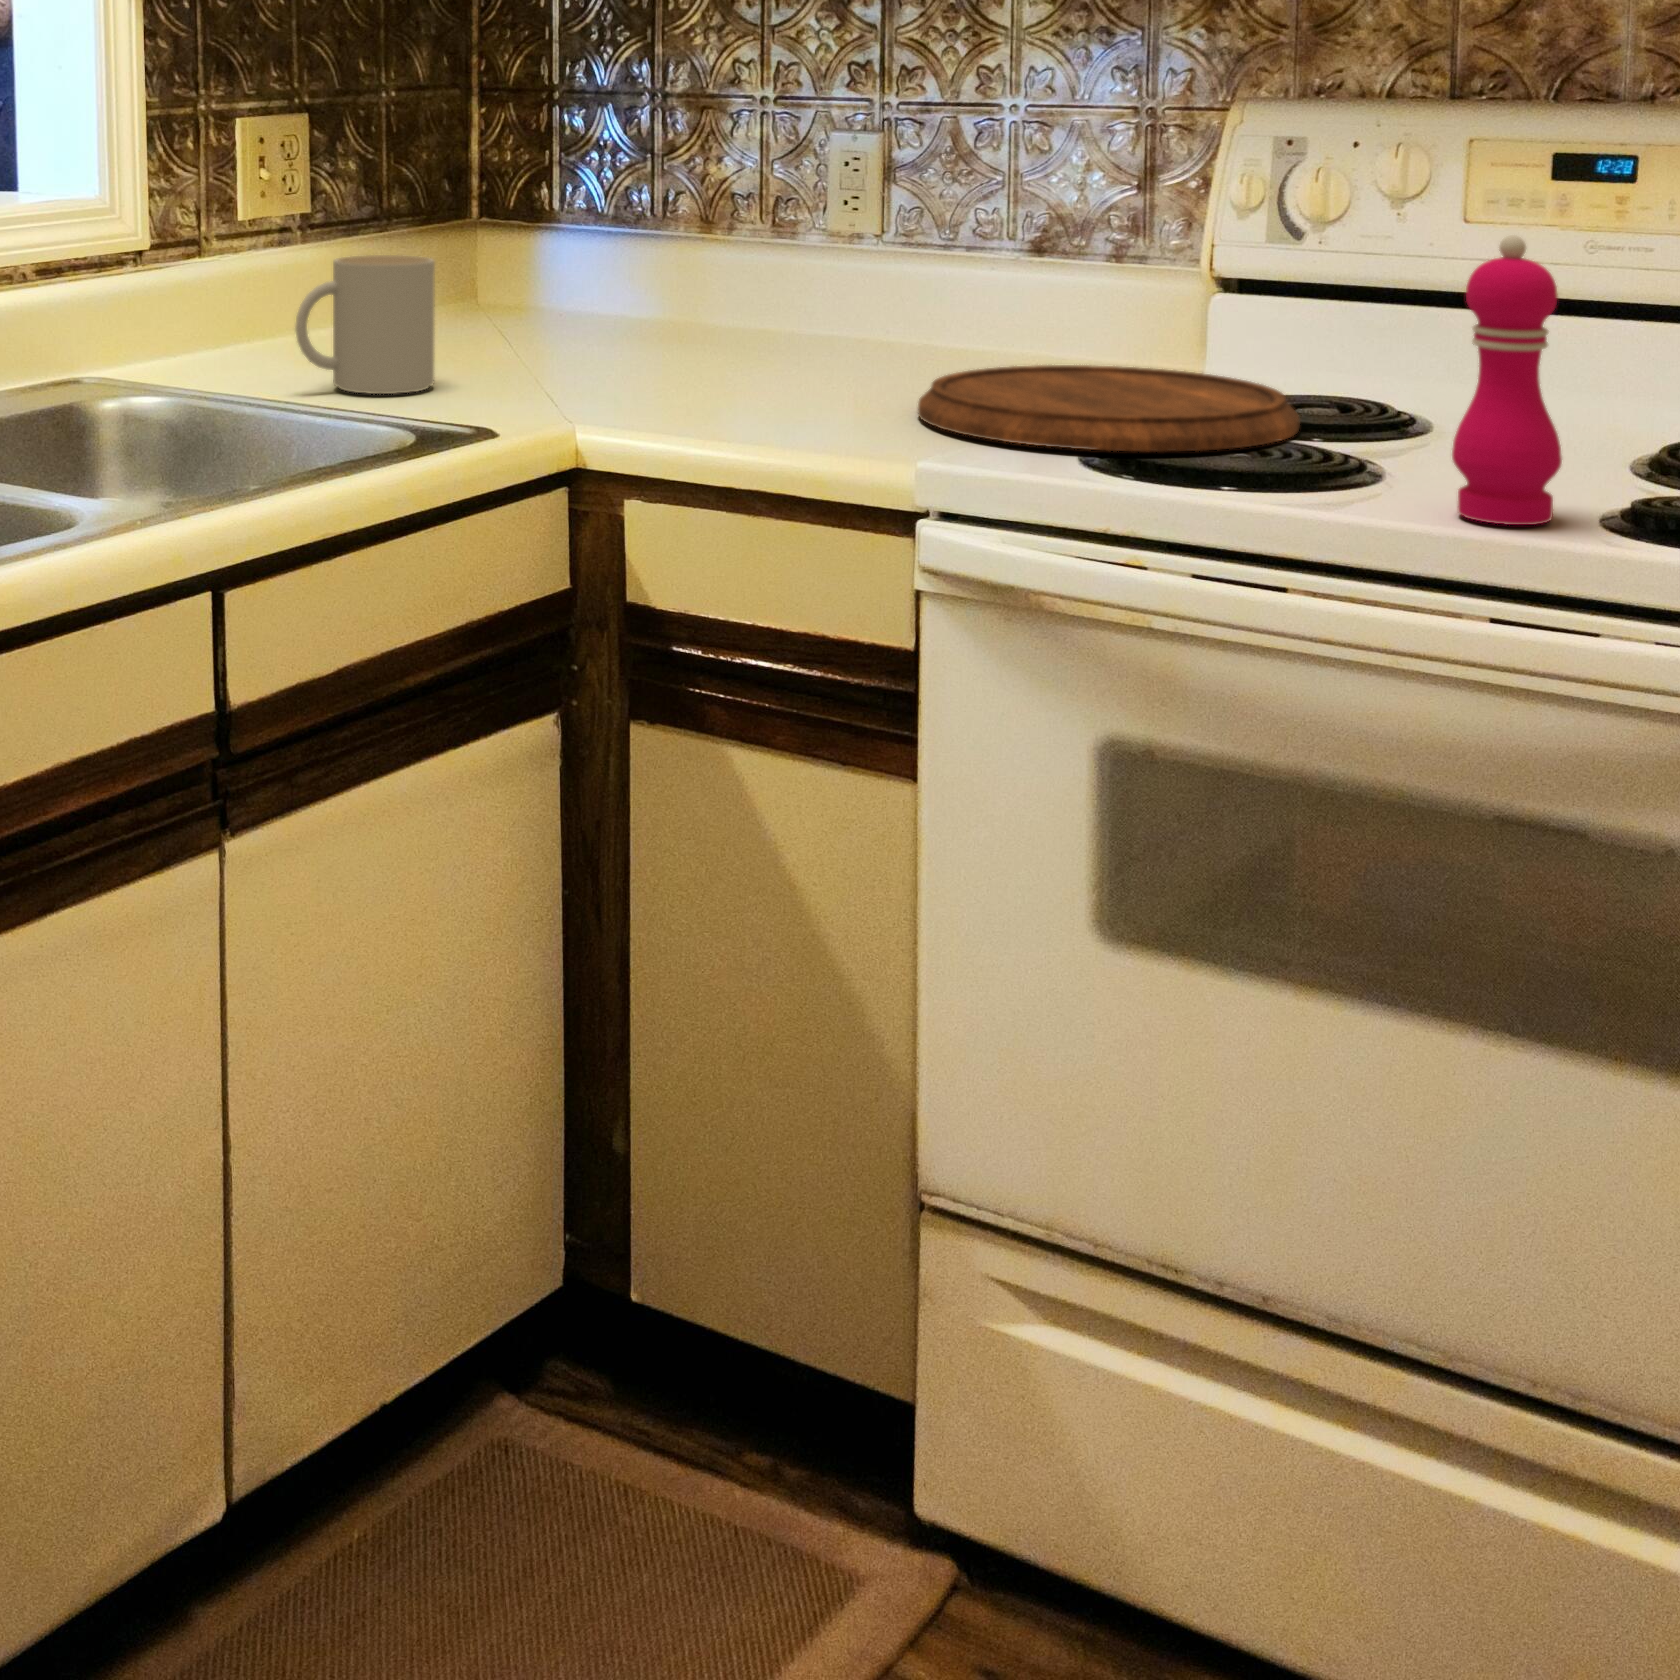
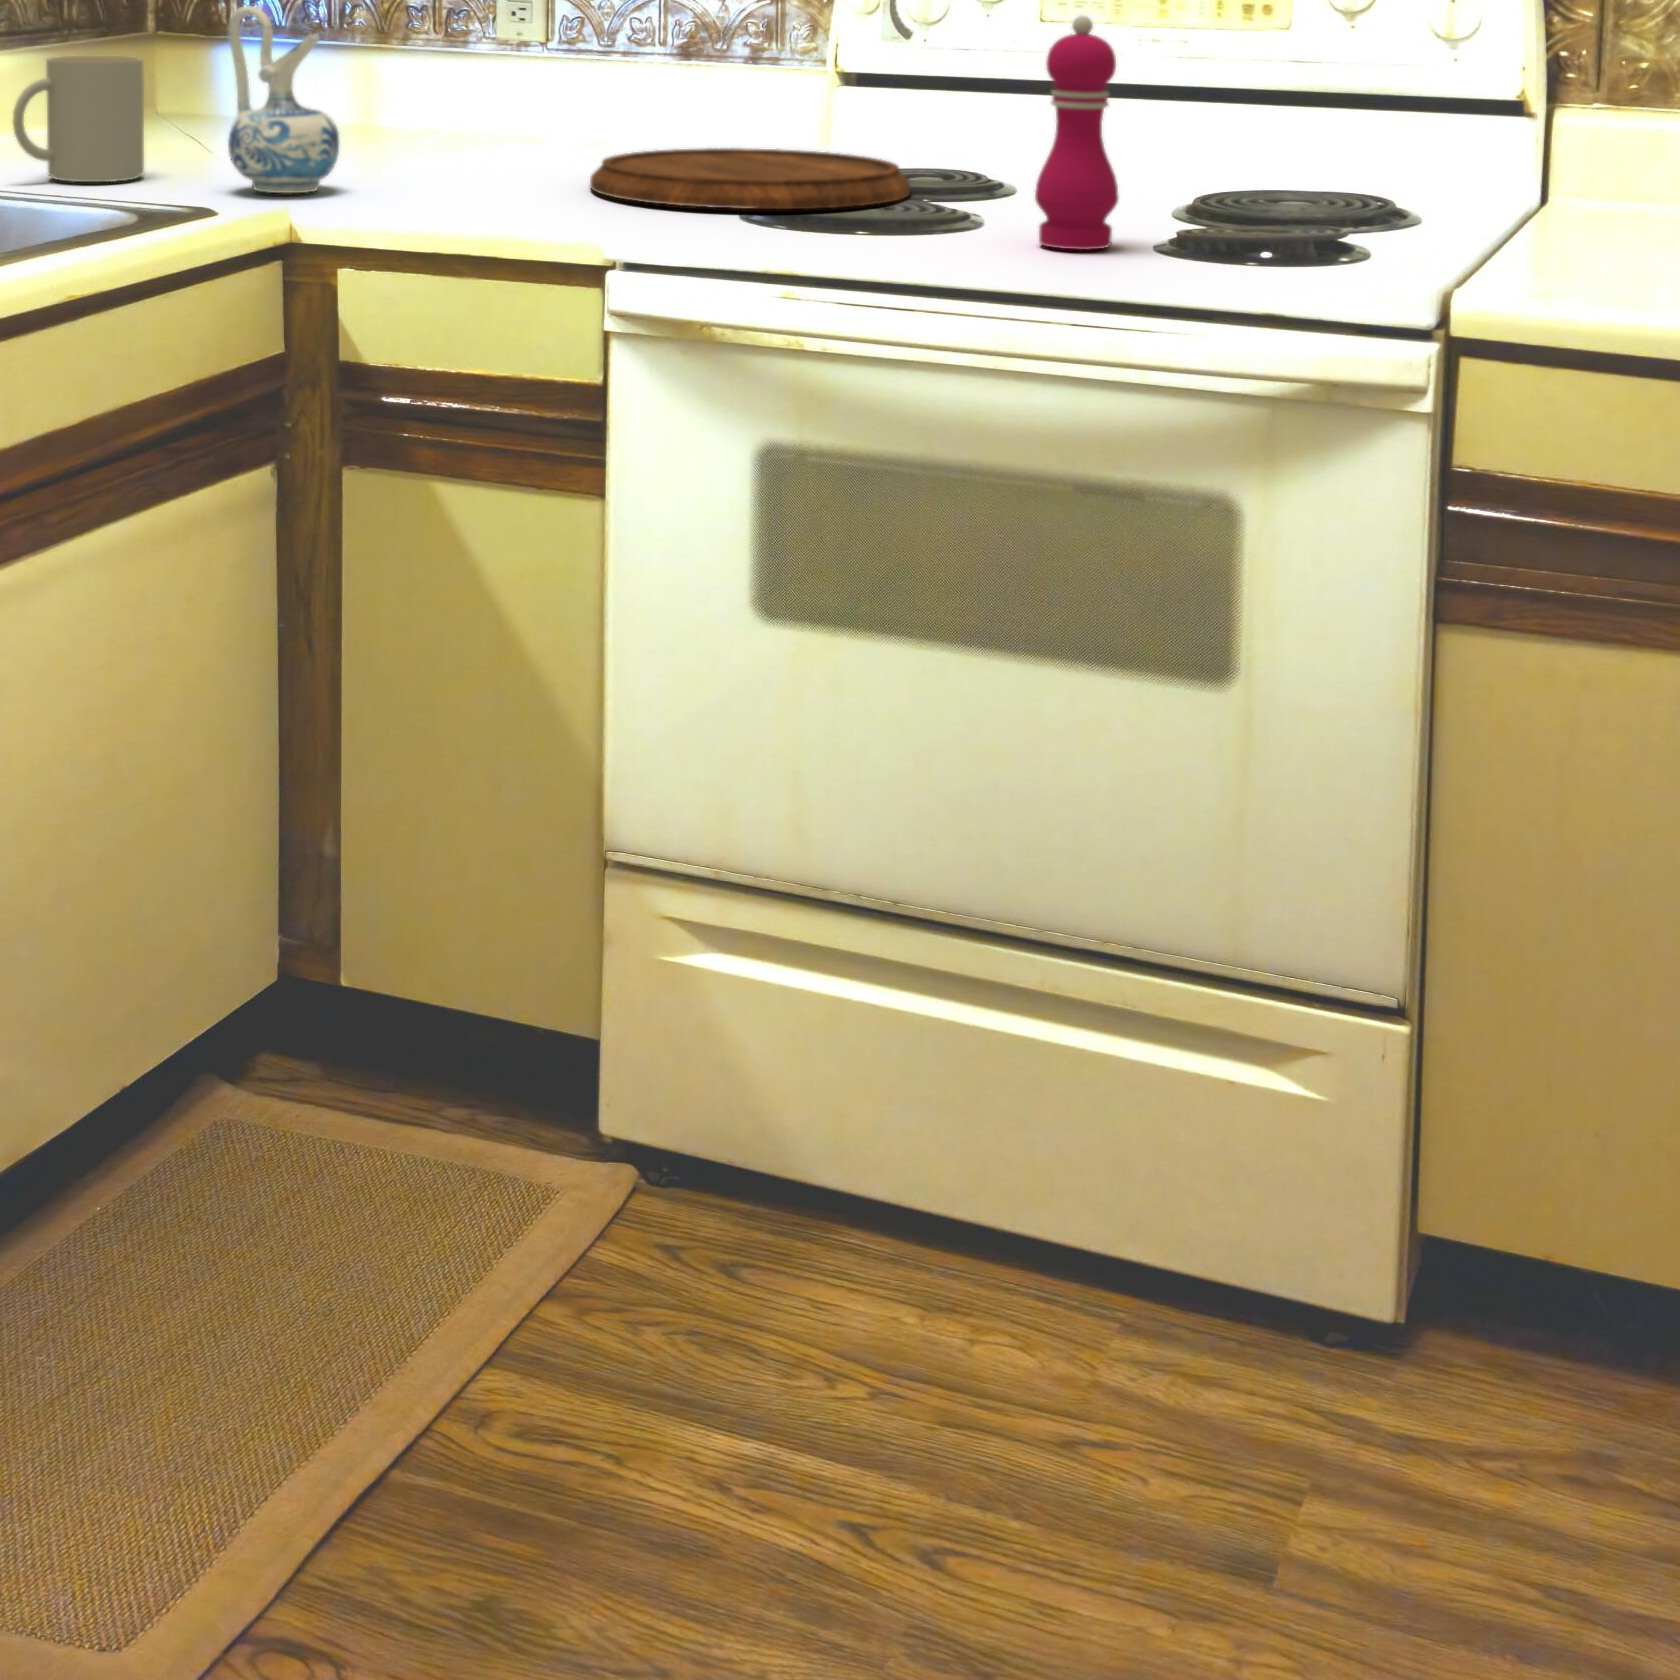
ceramic pitcher: none [516,207,636,414] -> present [228,6,339,193]

